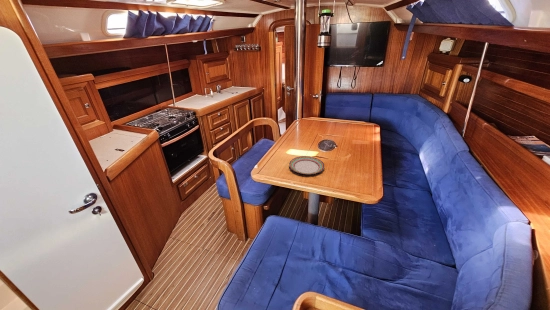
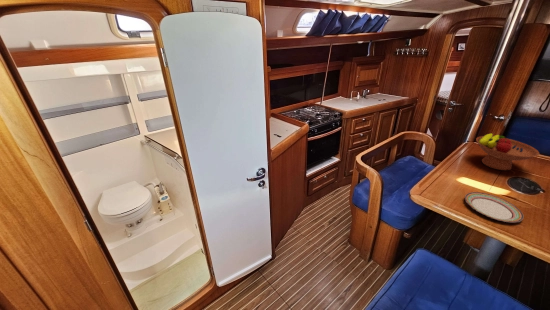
fruit bowl: none [297,109,333,135] -> present [476,134,539,170]

